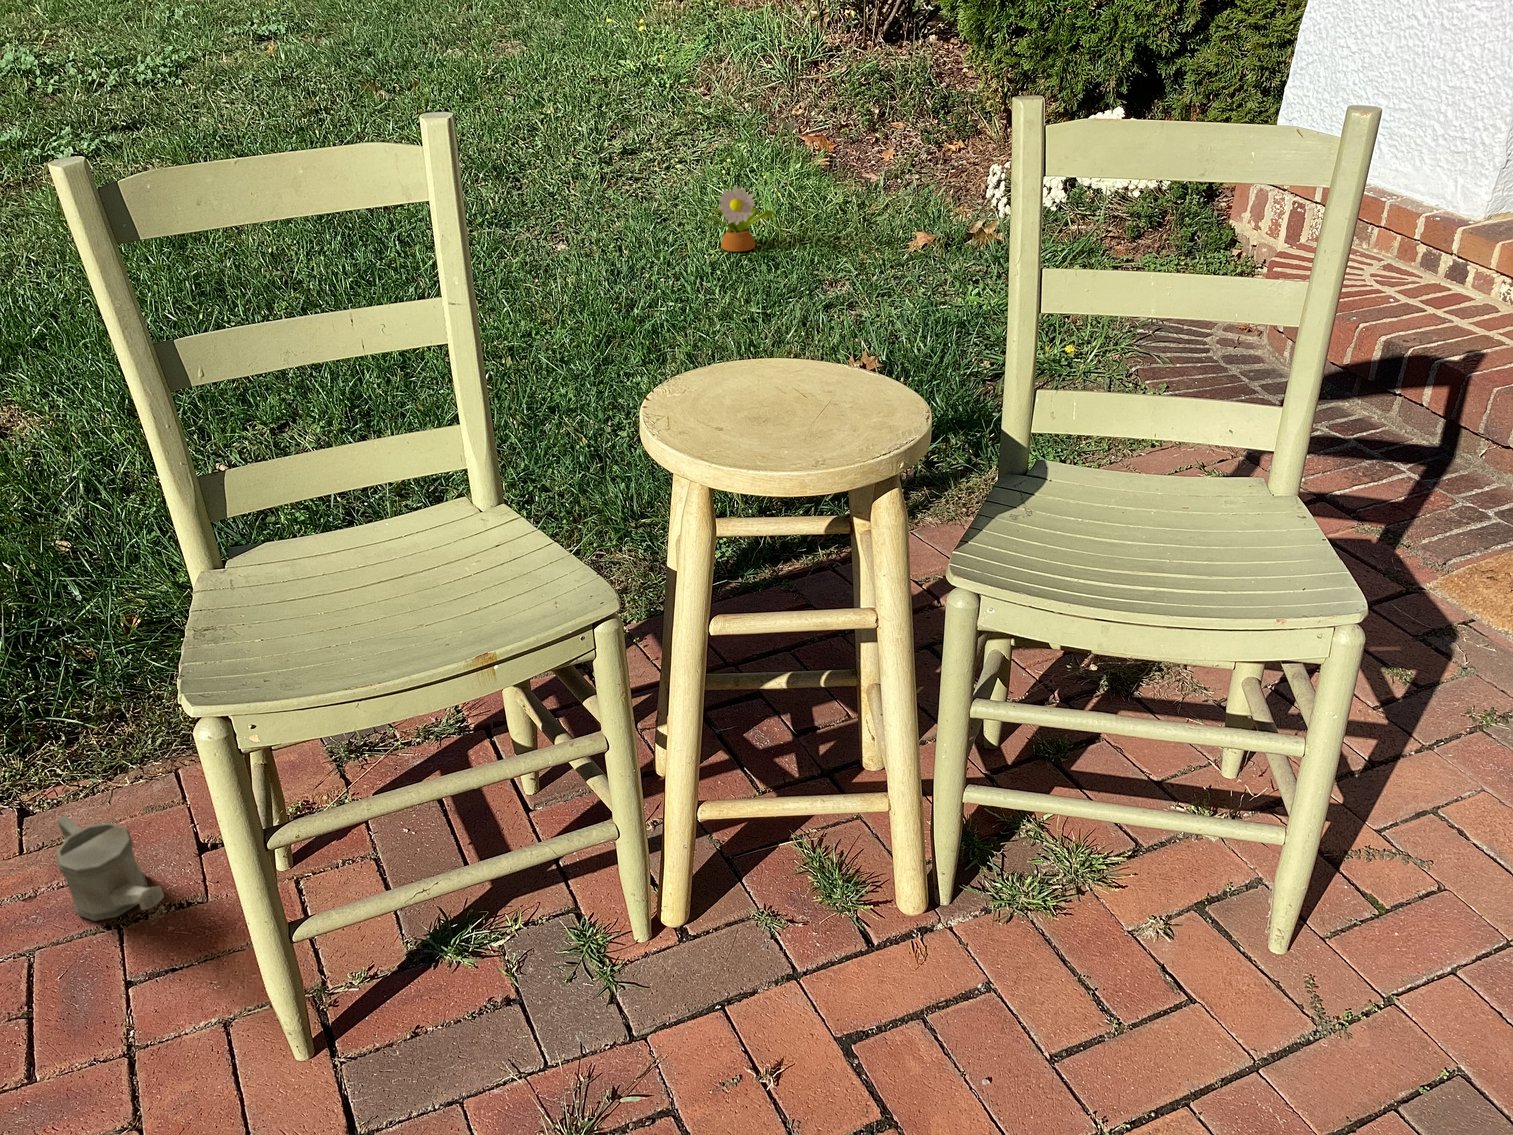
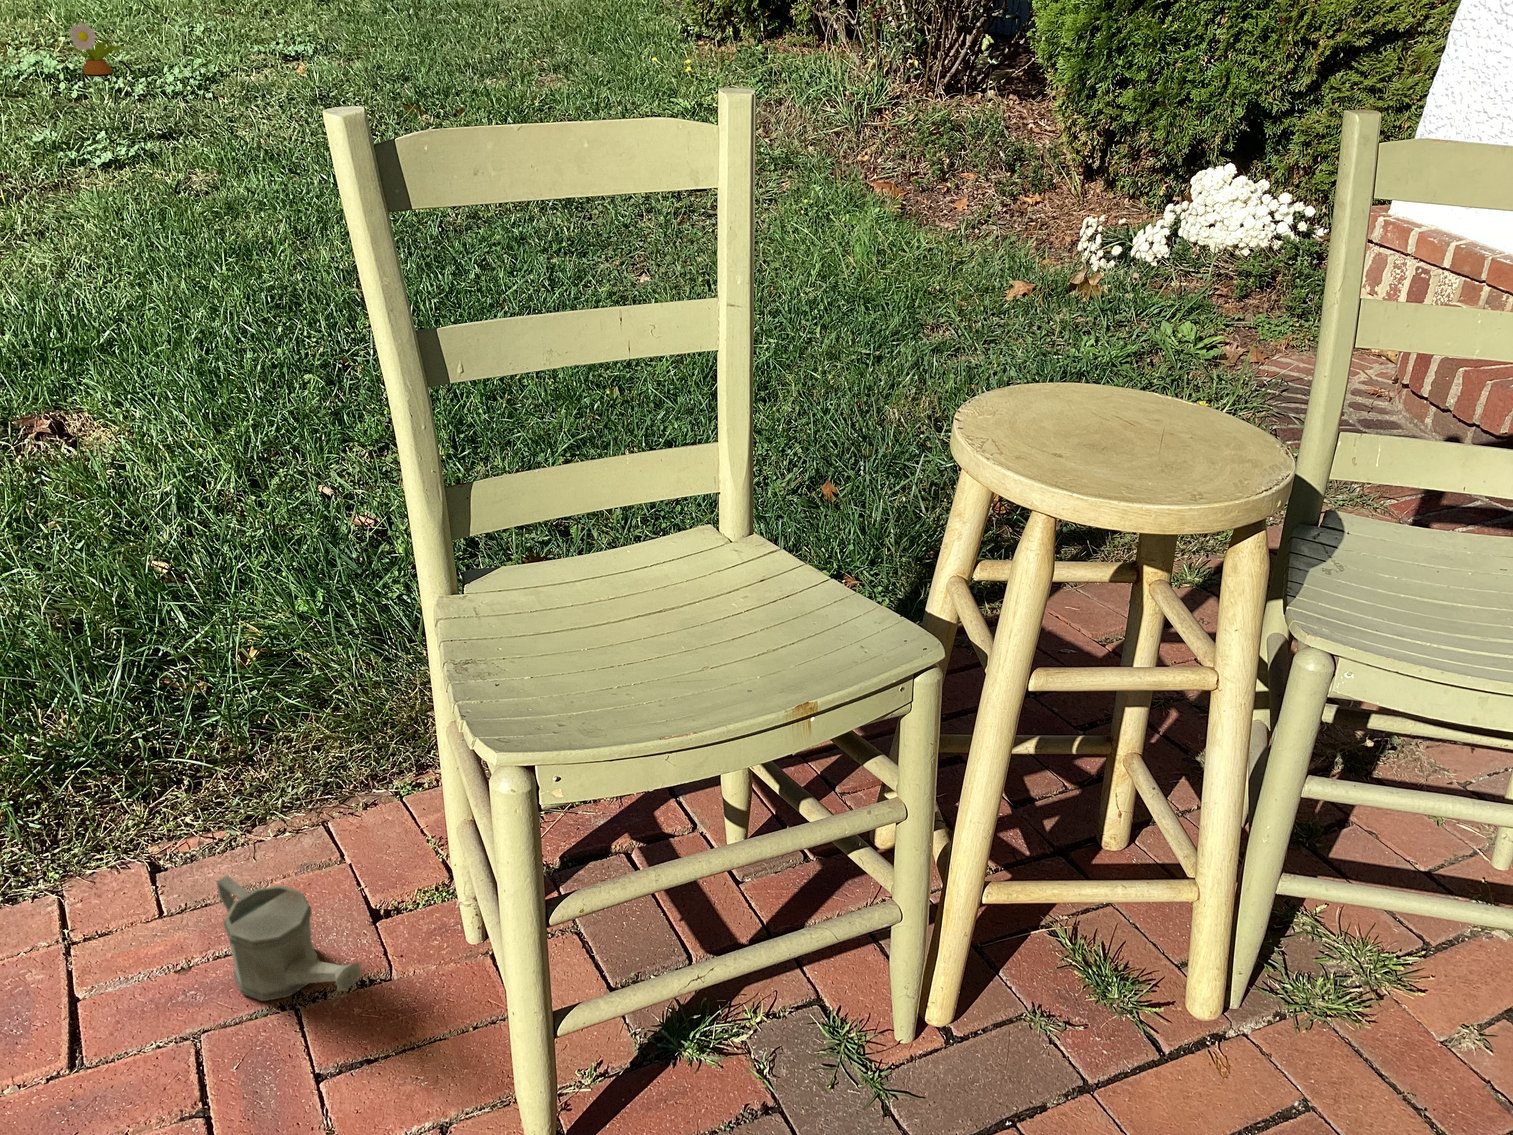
decorative plant: present [705,185,775,252] -> present [66,21,125,75]

